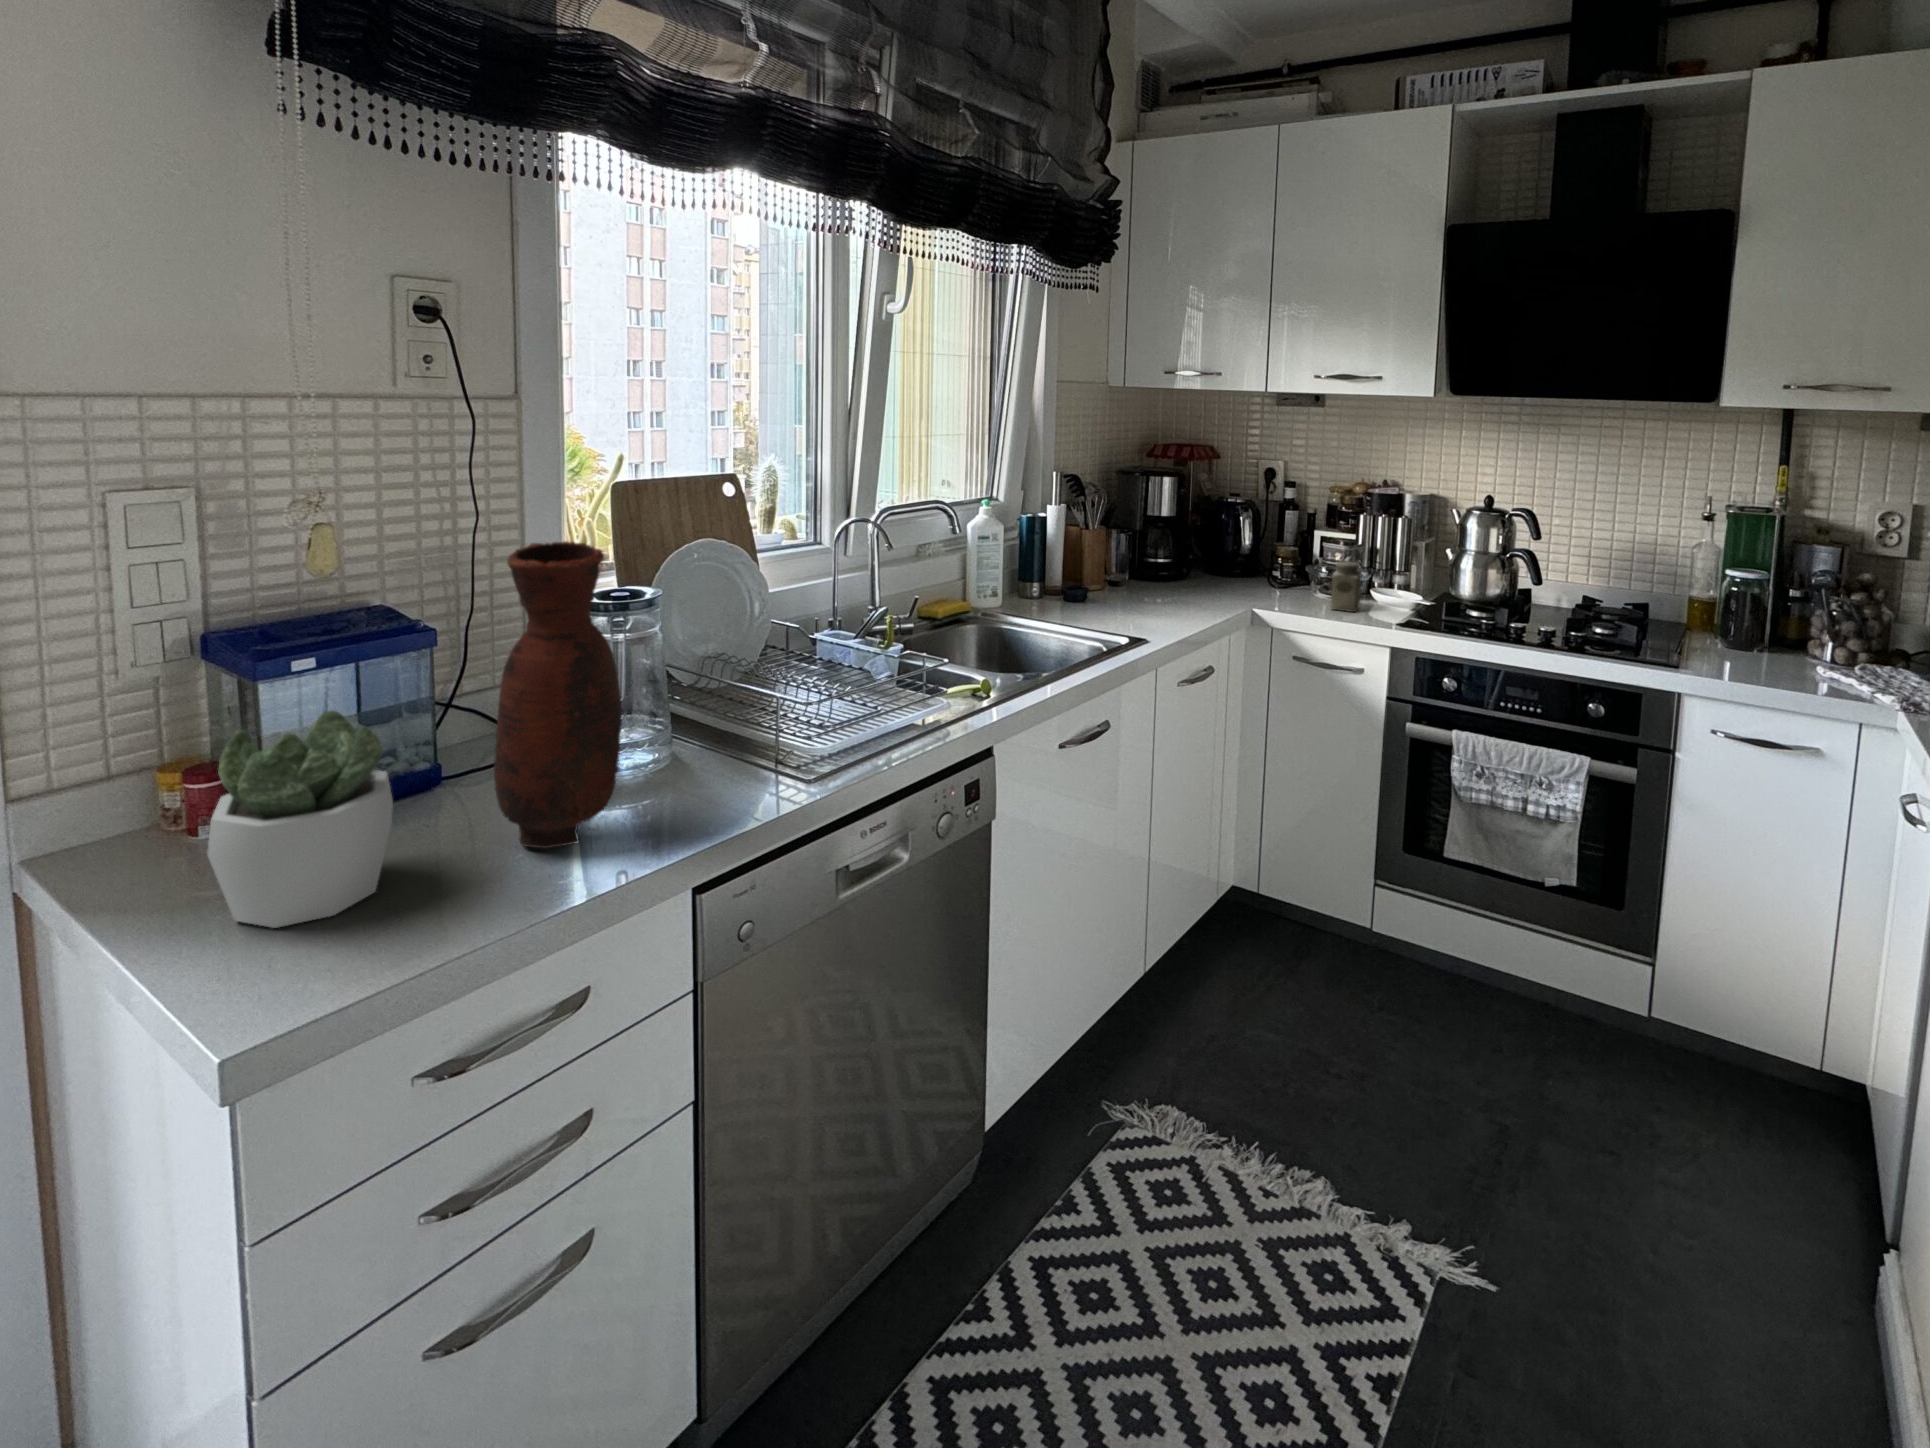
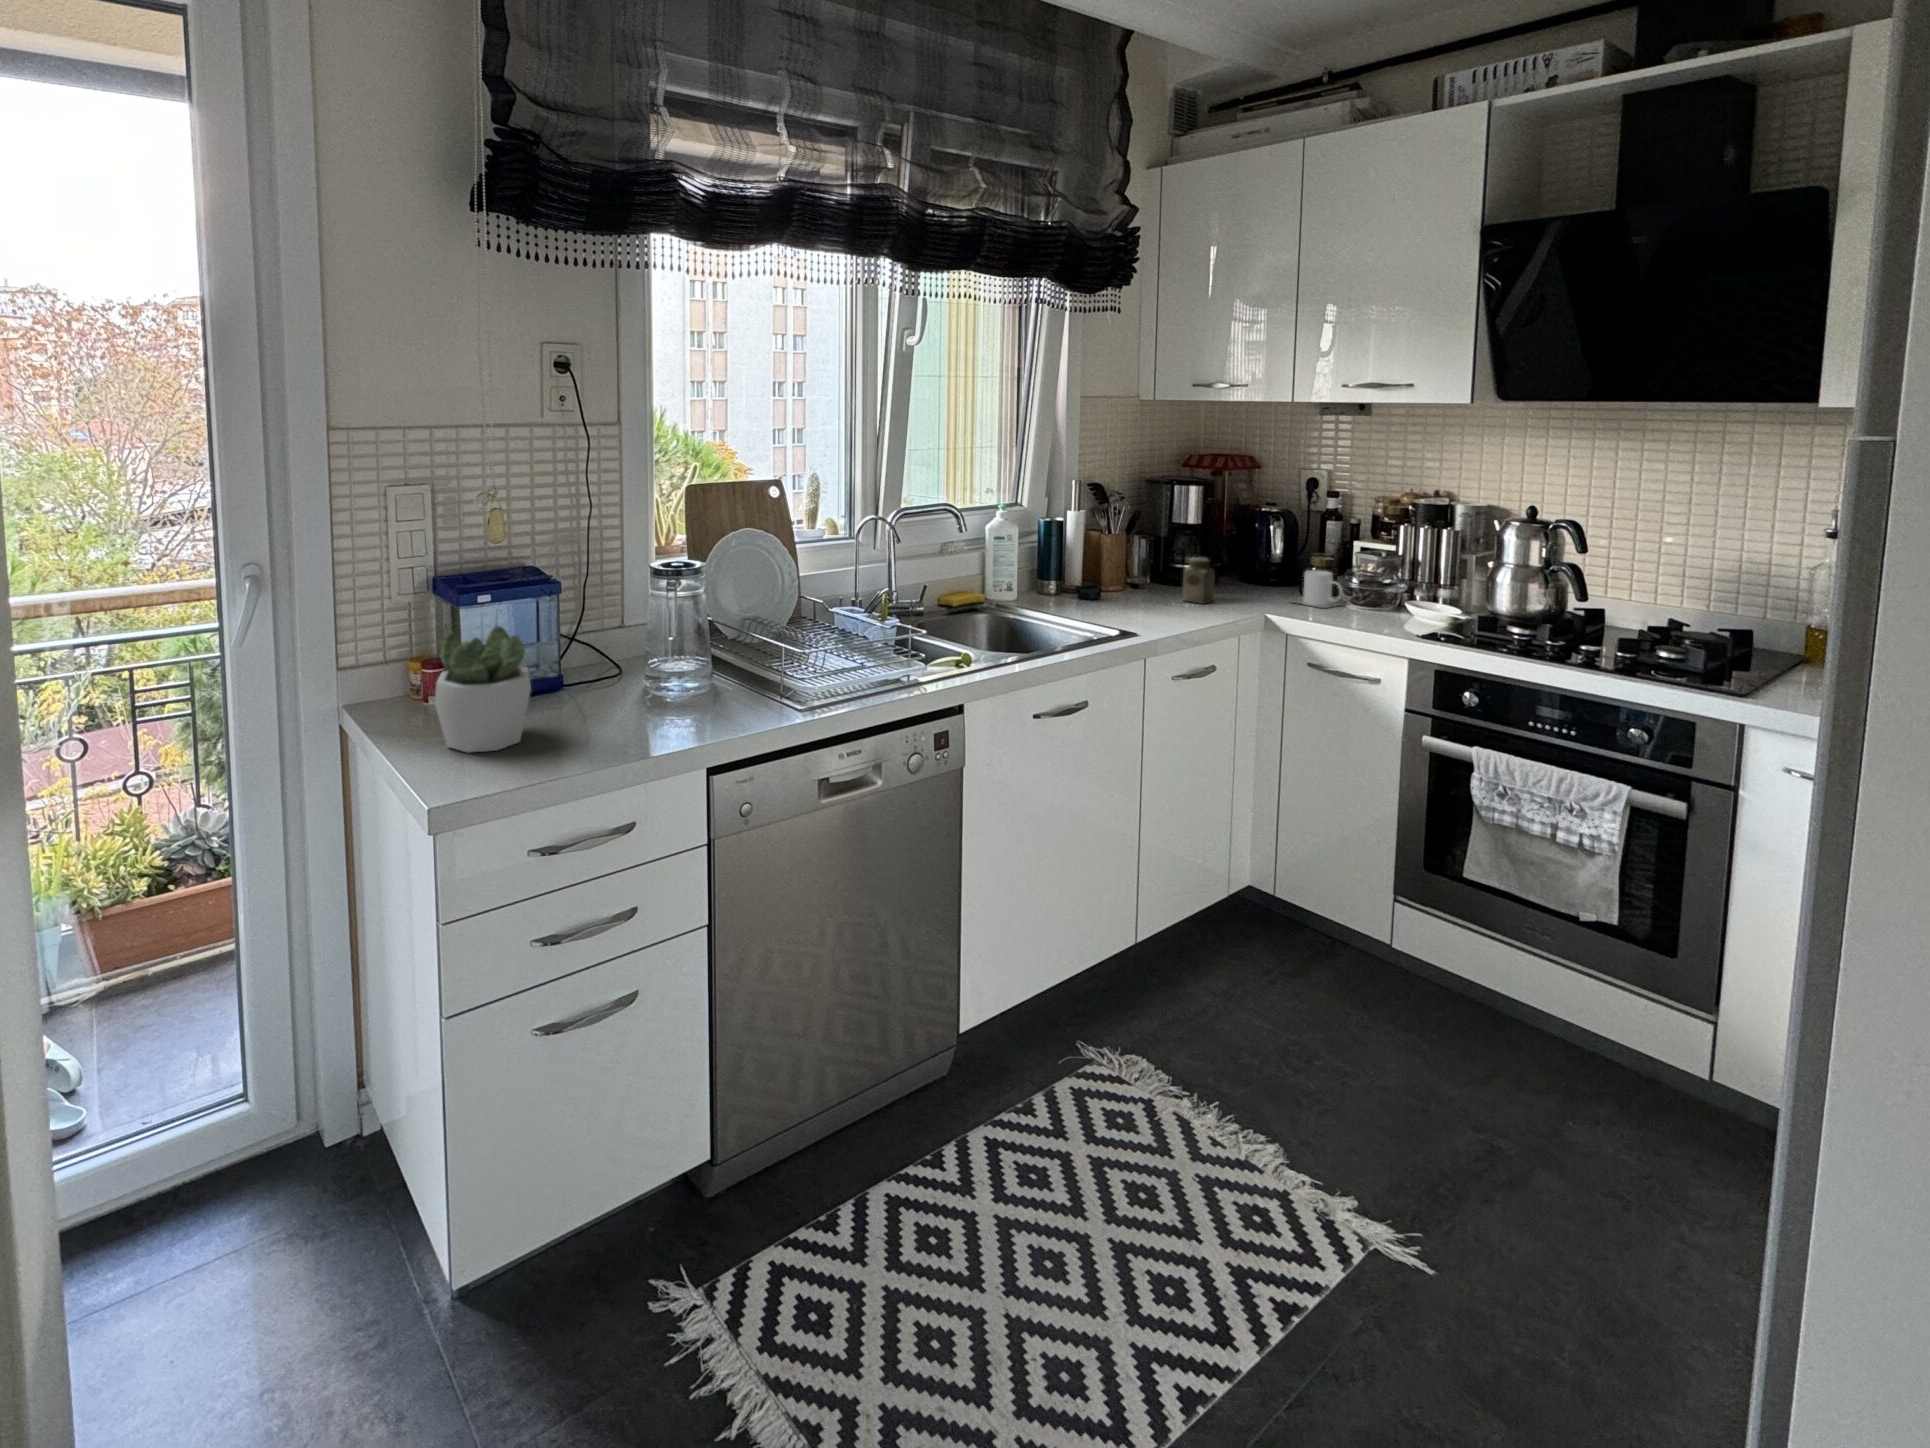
vase: present [494,541,623,848] -> none [590,522,669,731]
mug: none [1265,559,1315,598] -> present [1294,570,1343,609]
salt shaker: present [1331,562,1362,612] -> present [1183,557,1215,604]

